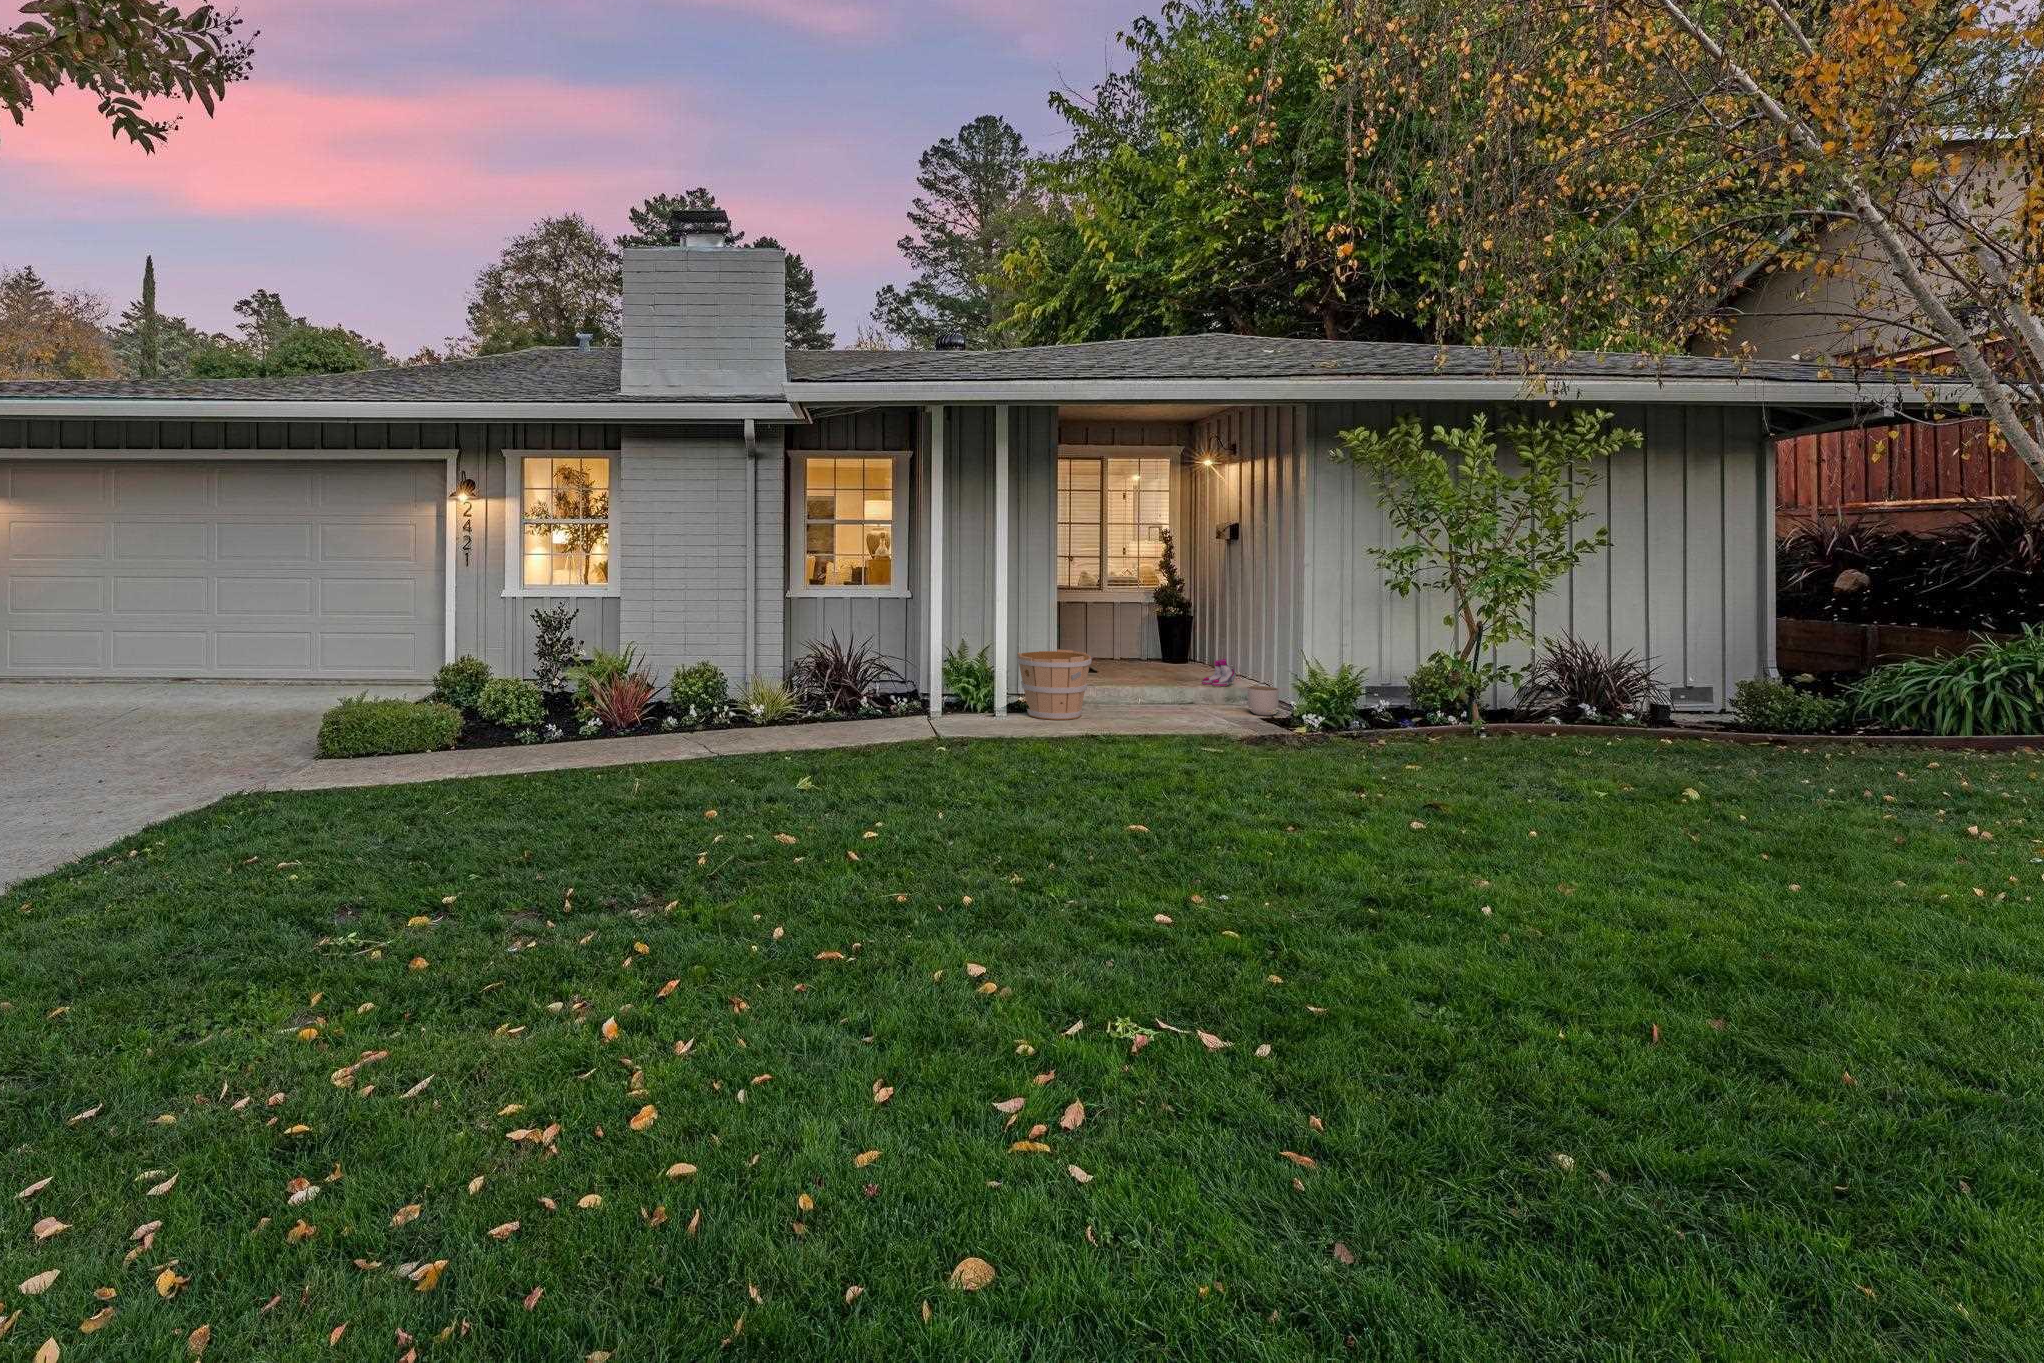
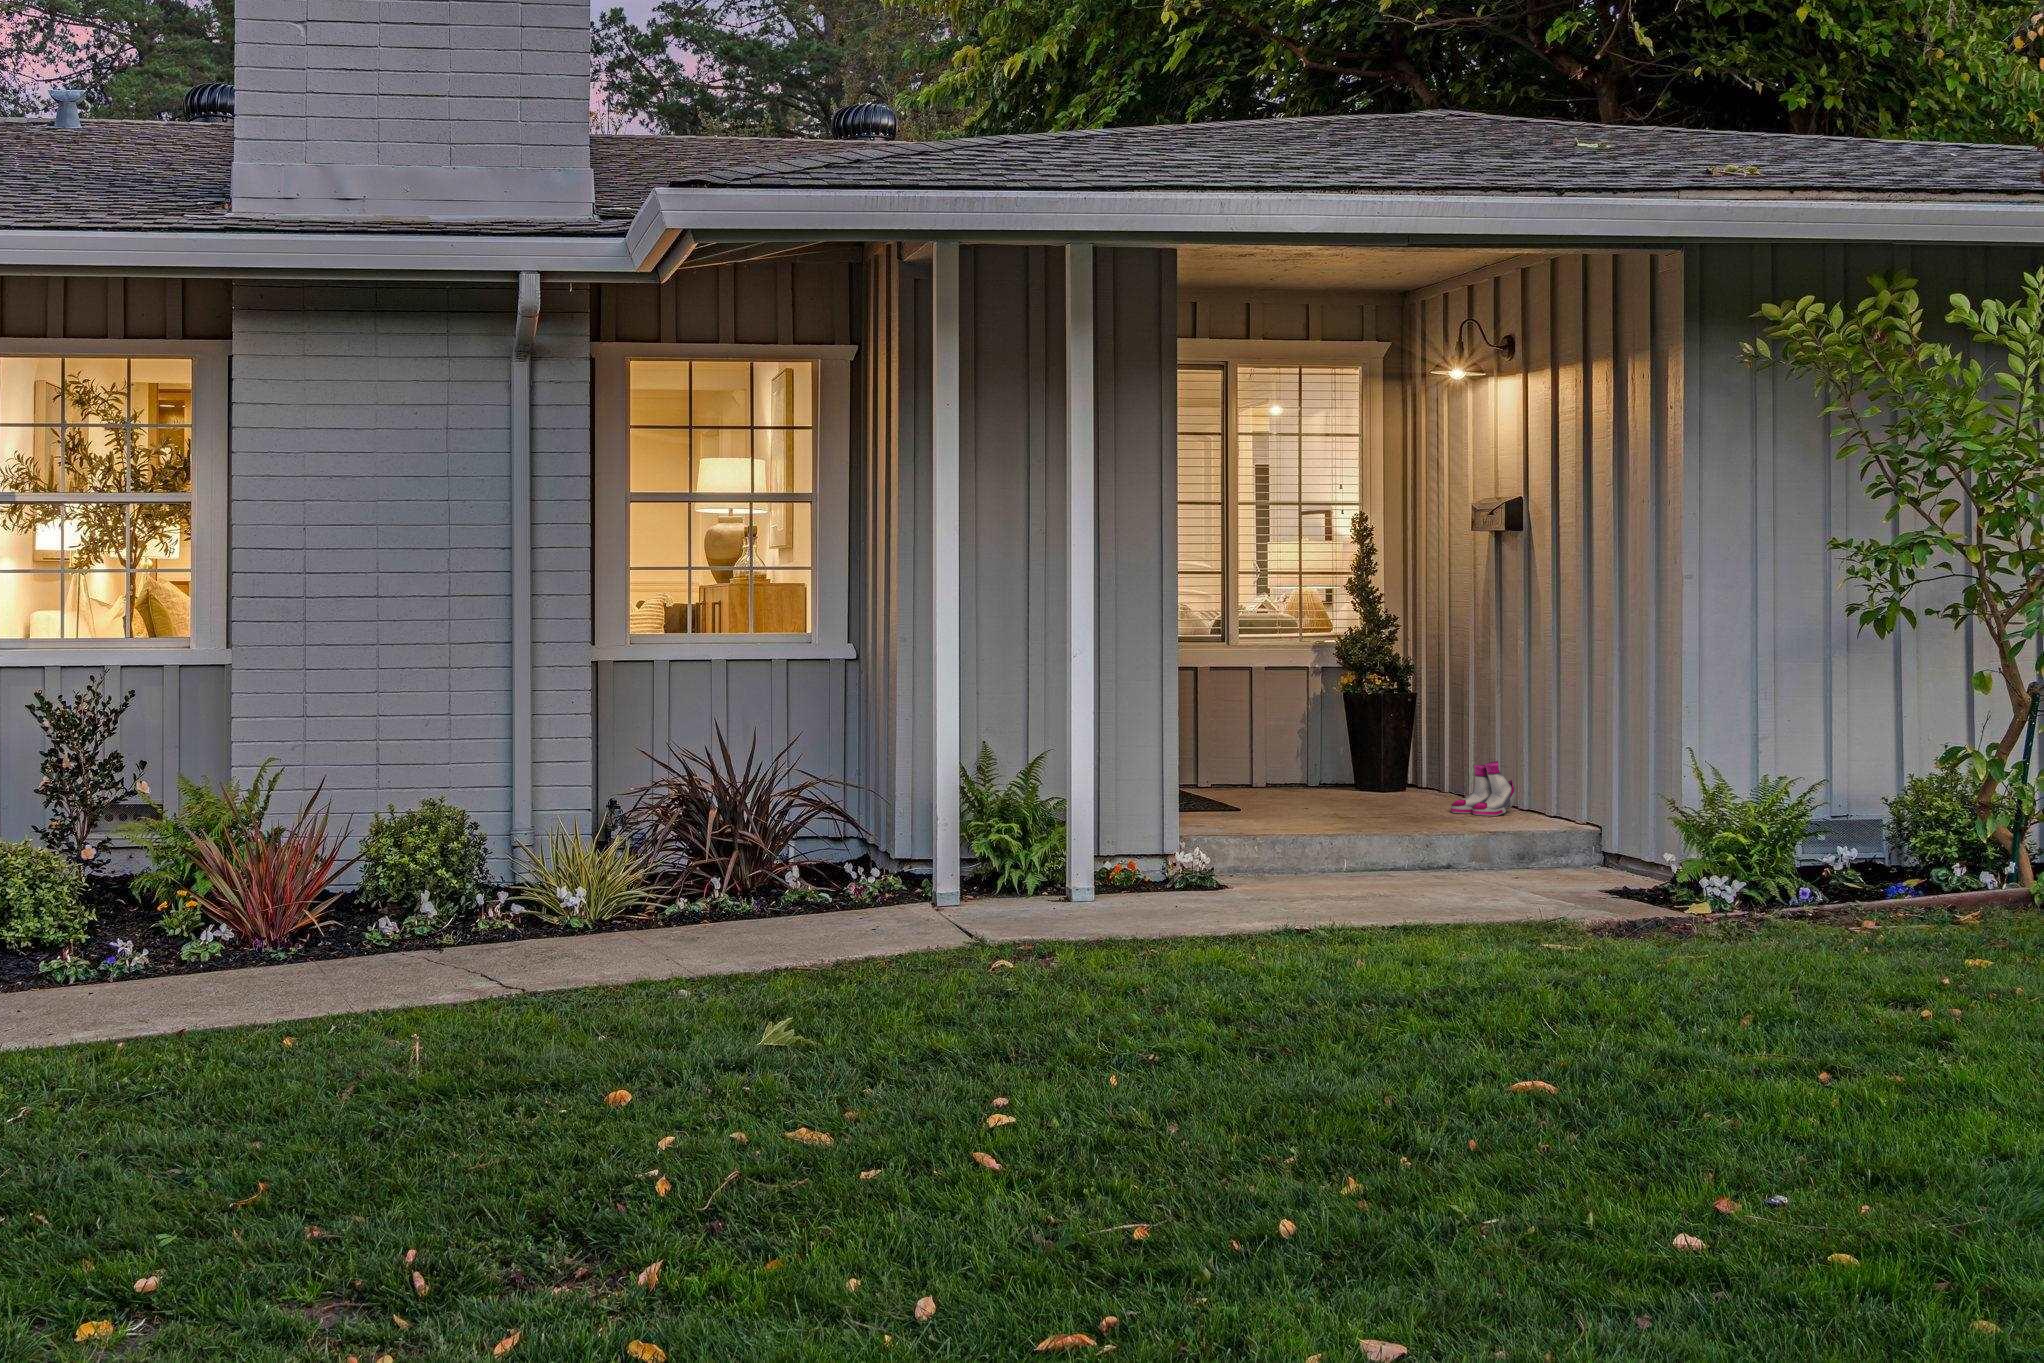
wooden bucket: present [1016,649,1092,720] -> none [1129,752,1284,897]
planter: present [1247,686,1279,716] -> none [1571,812,1632,870]

